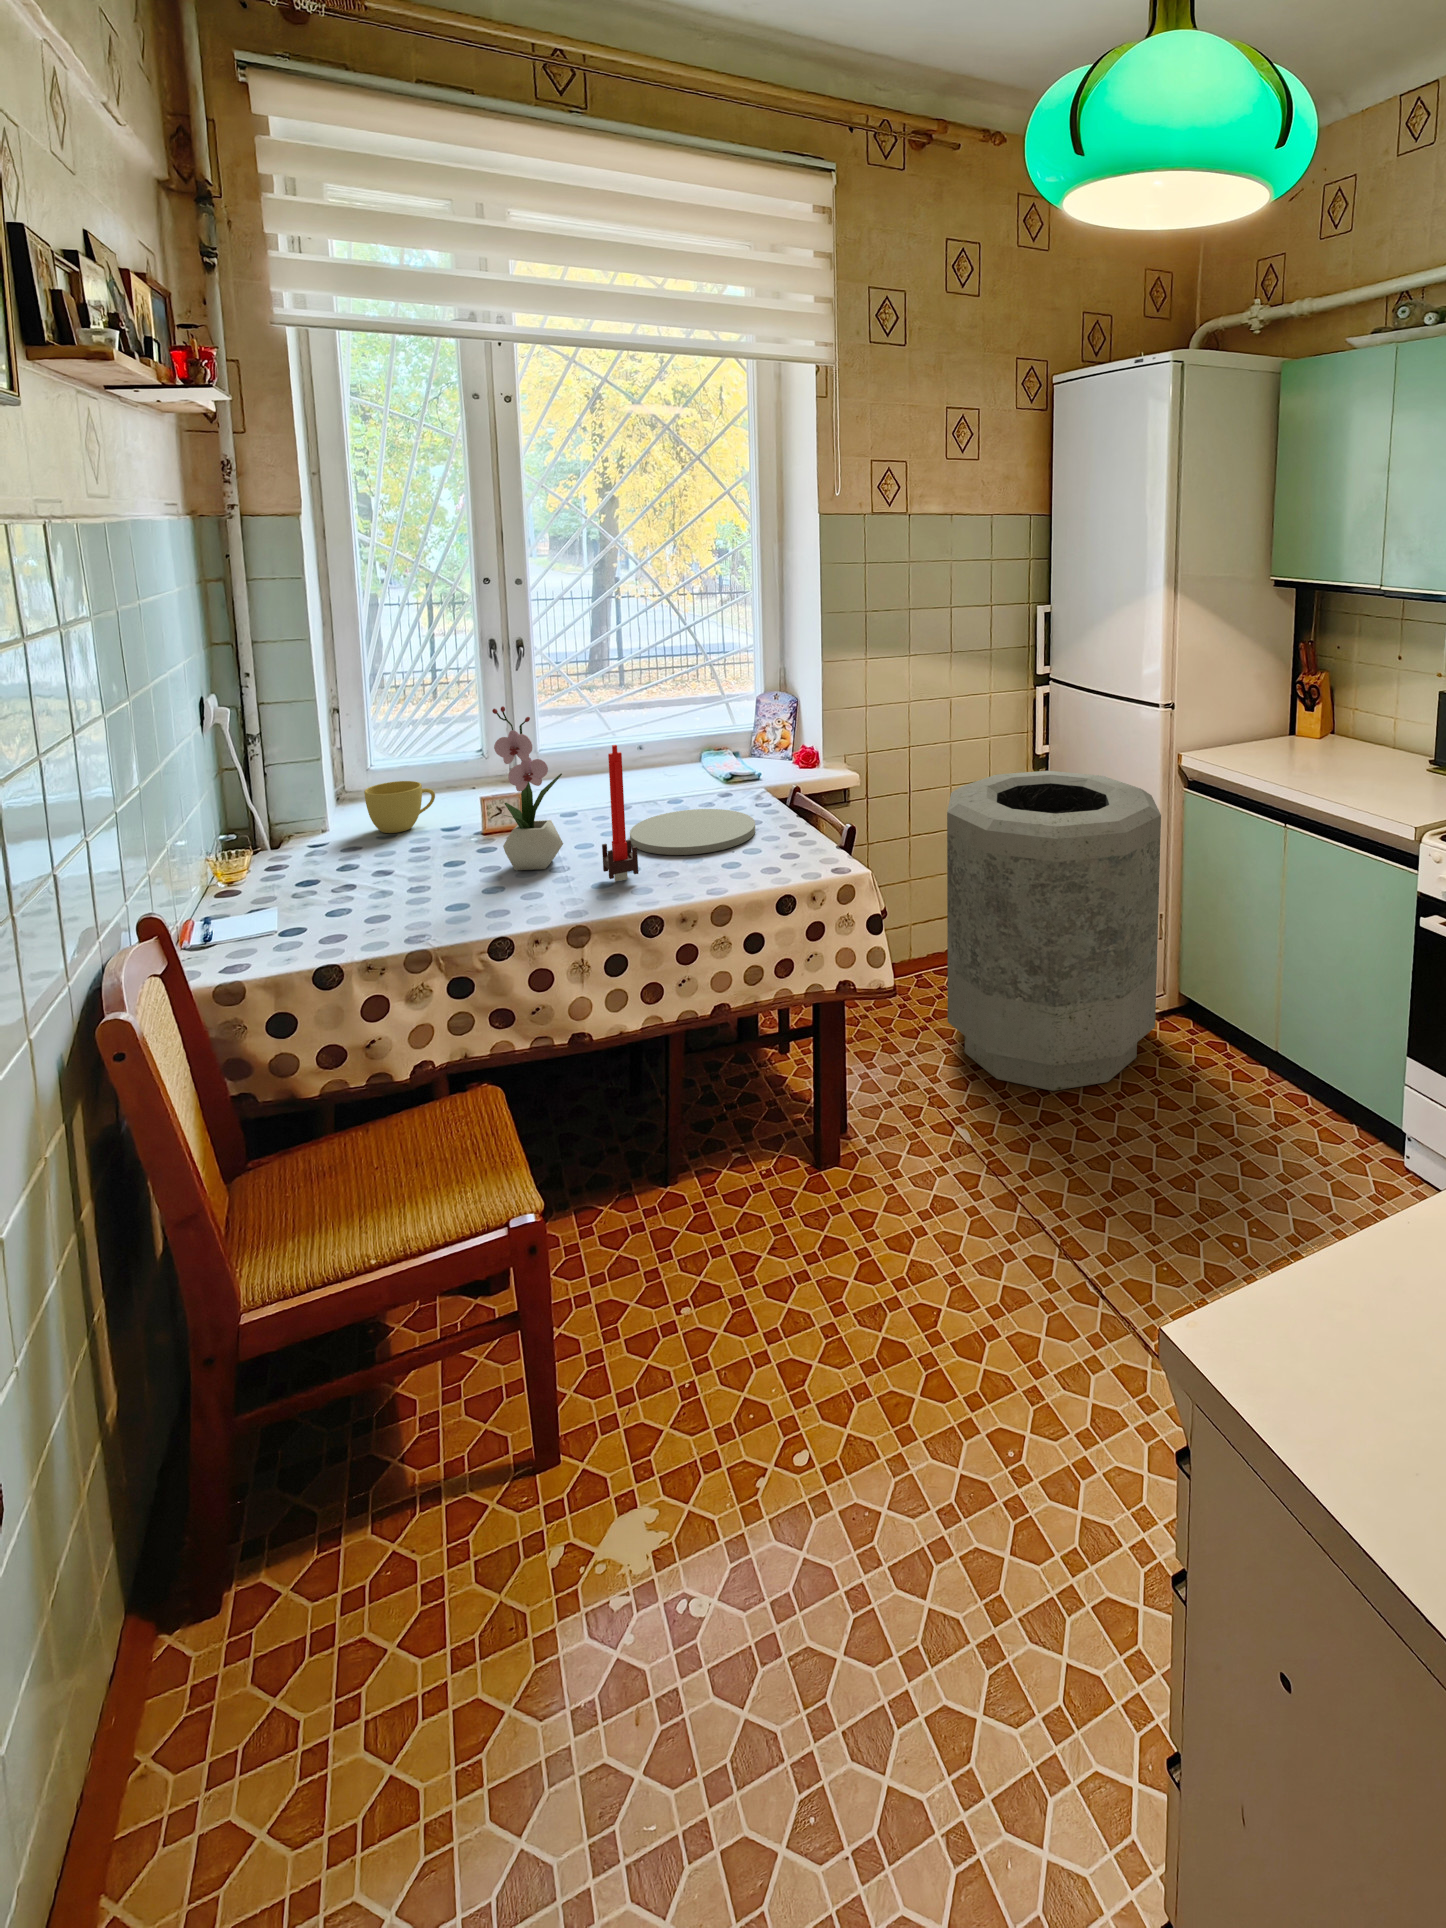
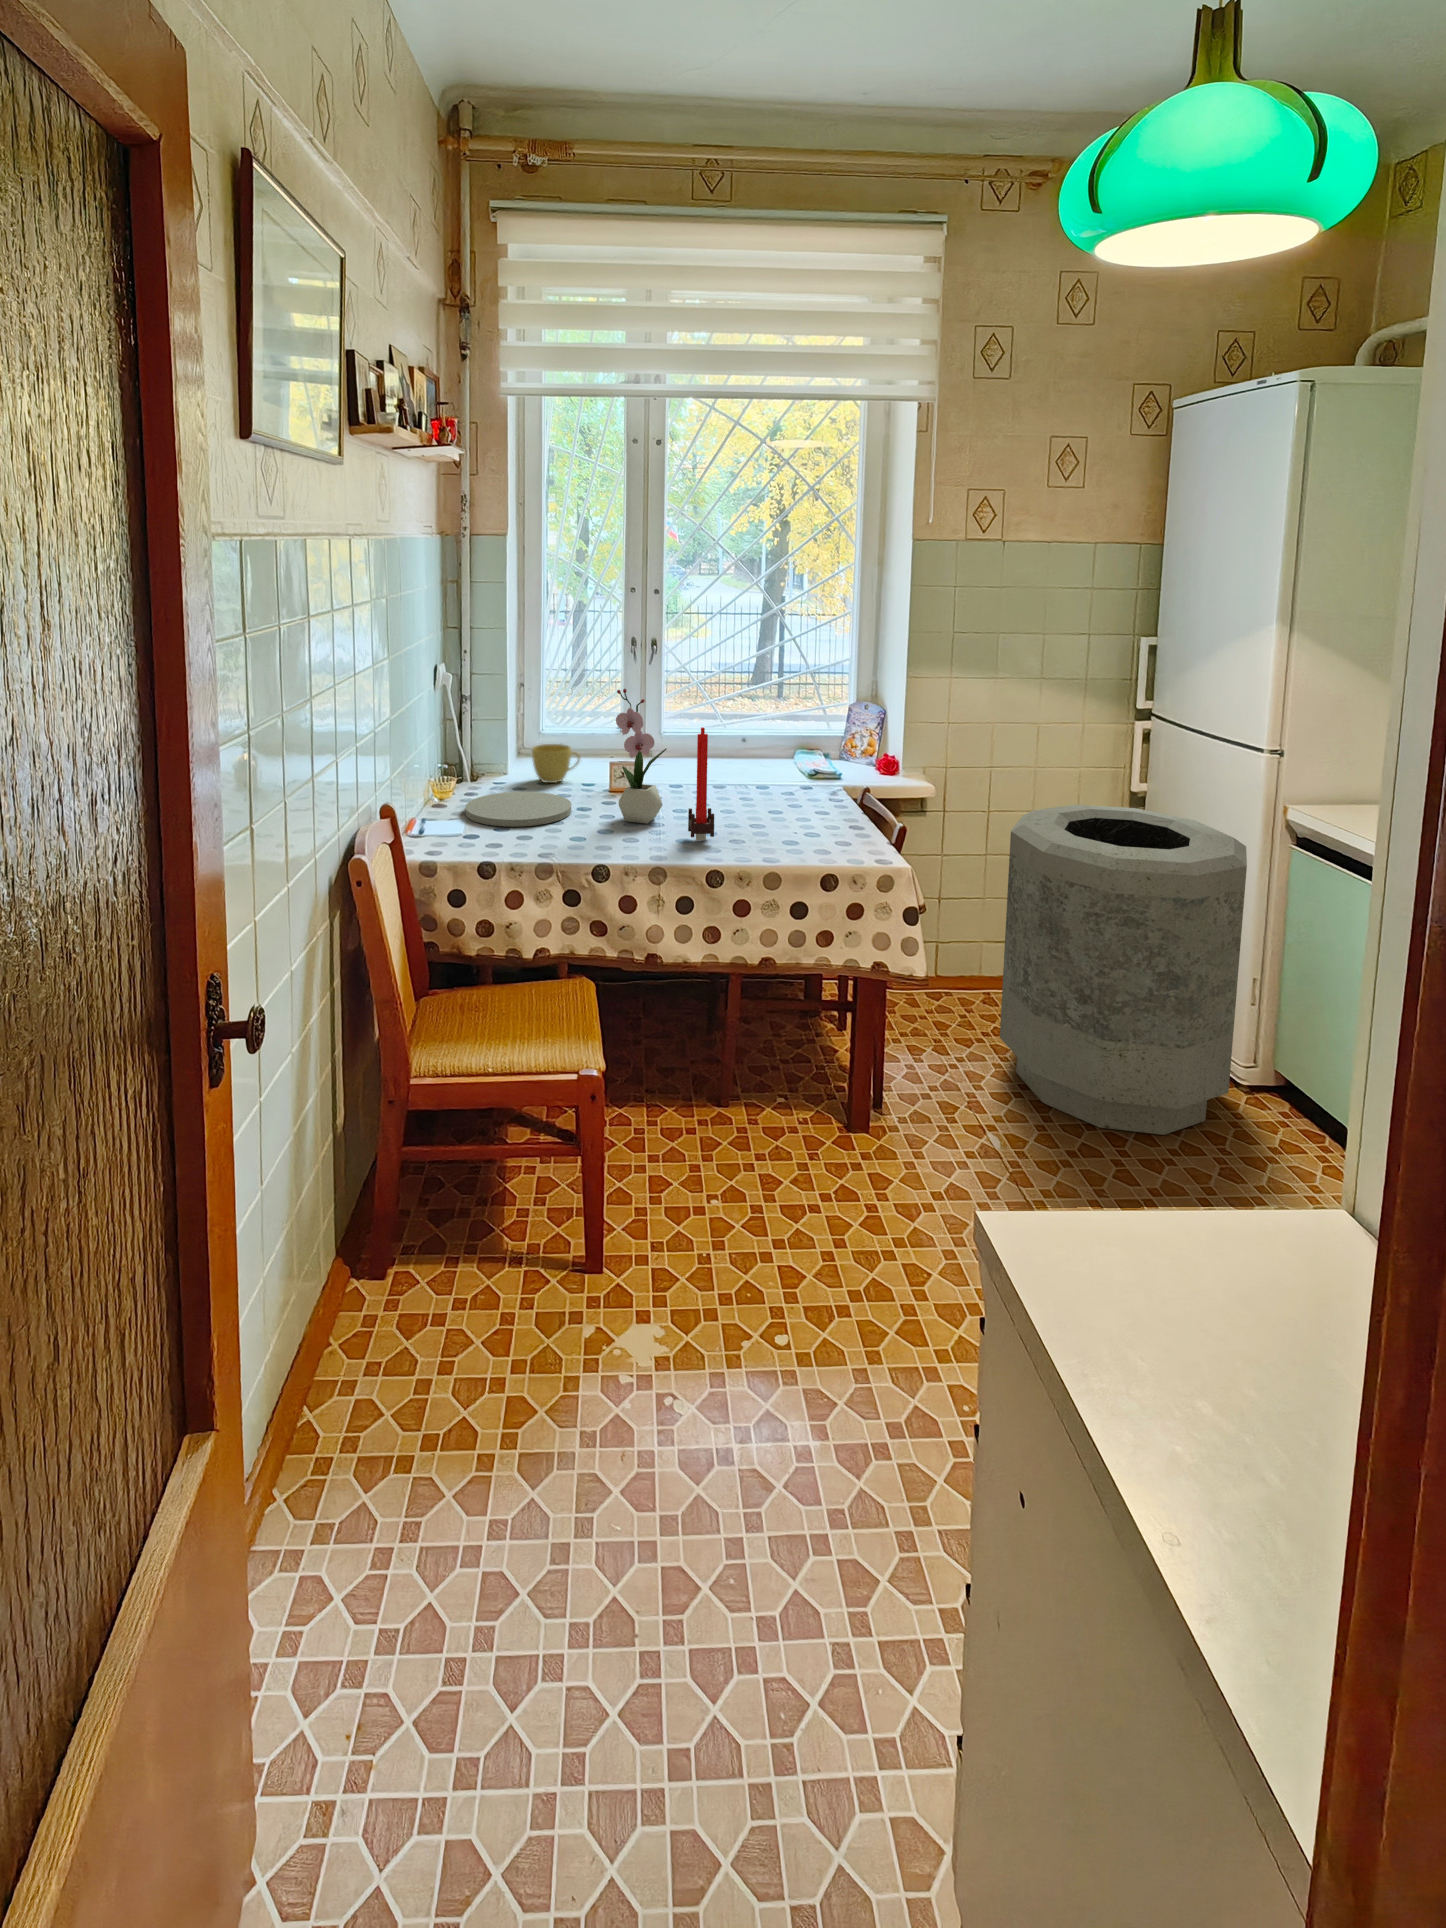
plate: present [630,809,755,855] -> present [465,792,571,827]

